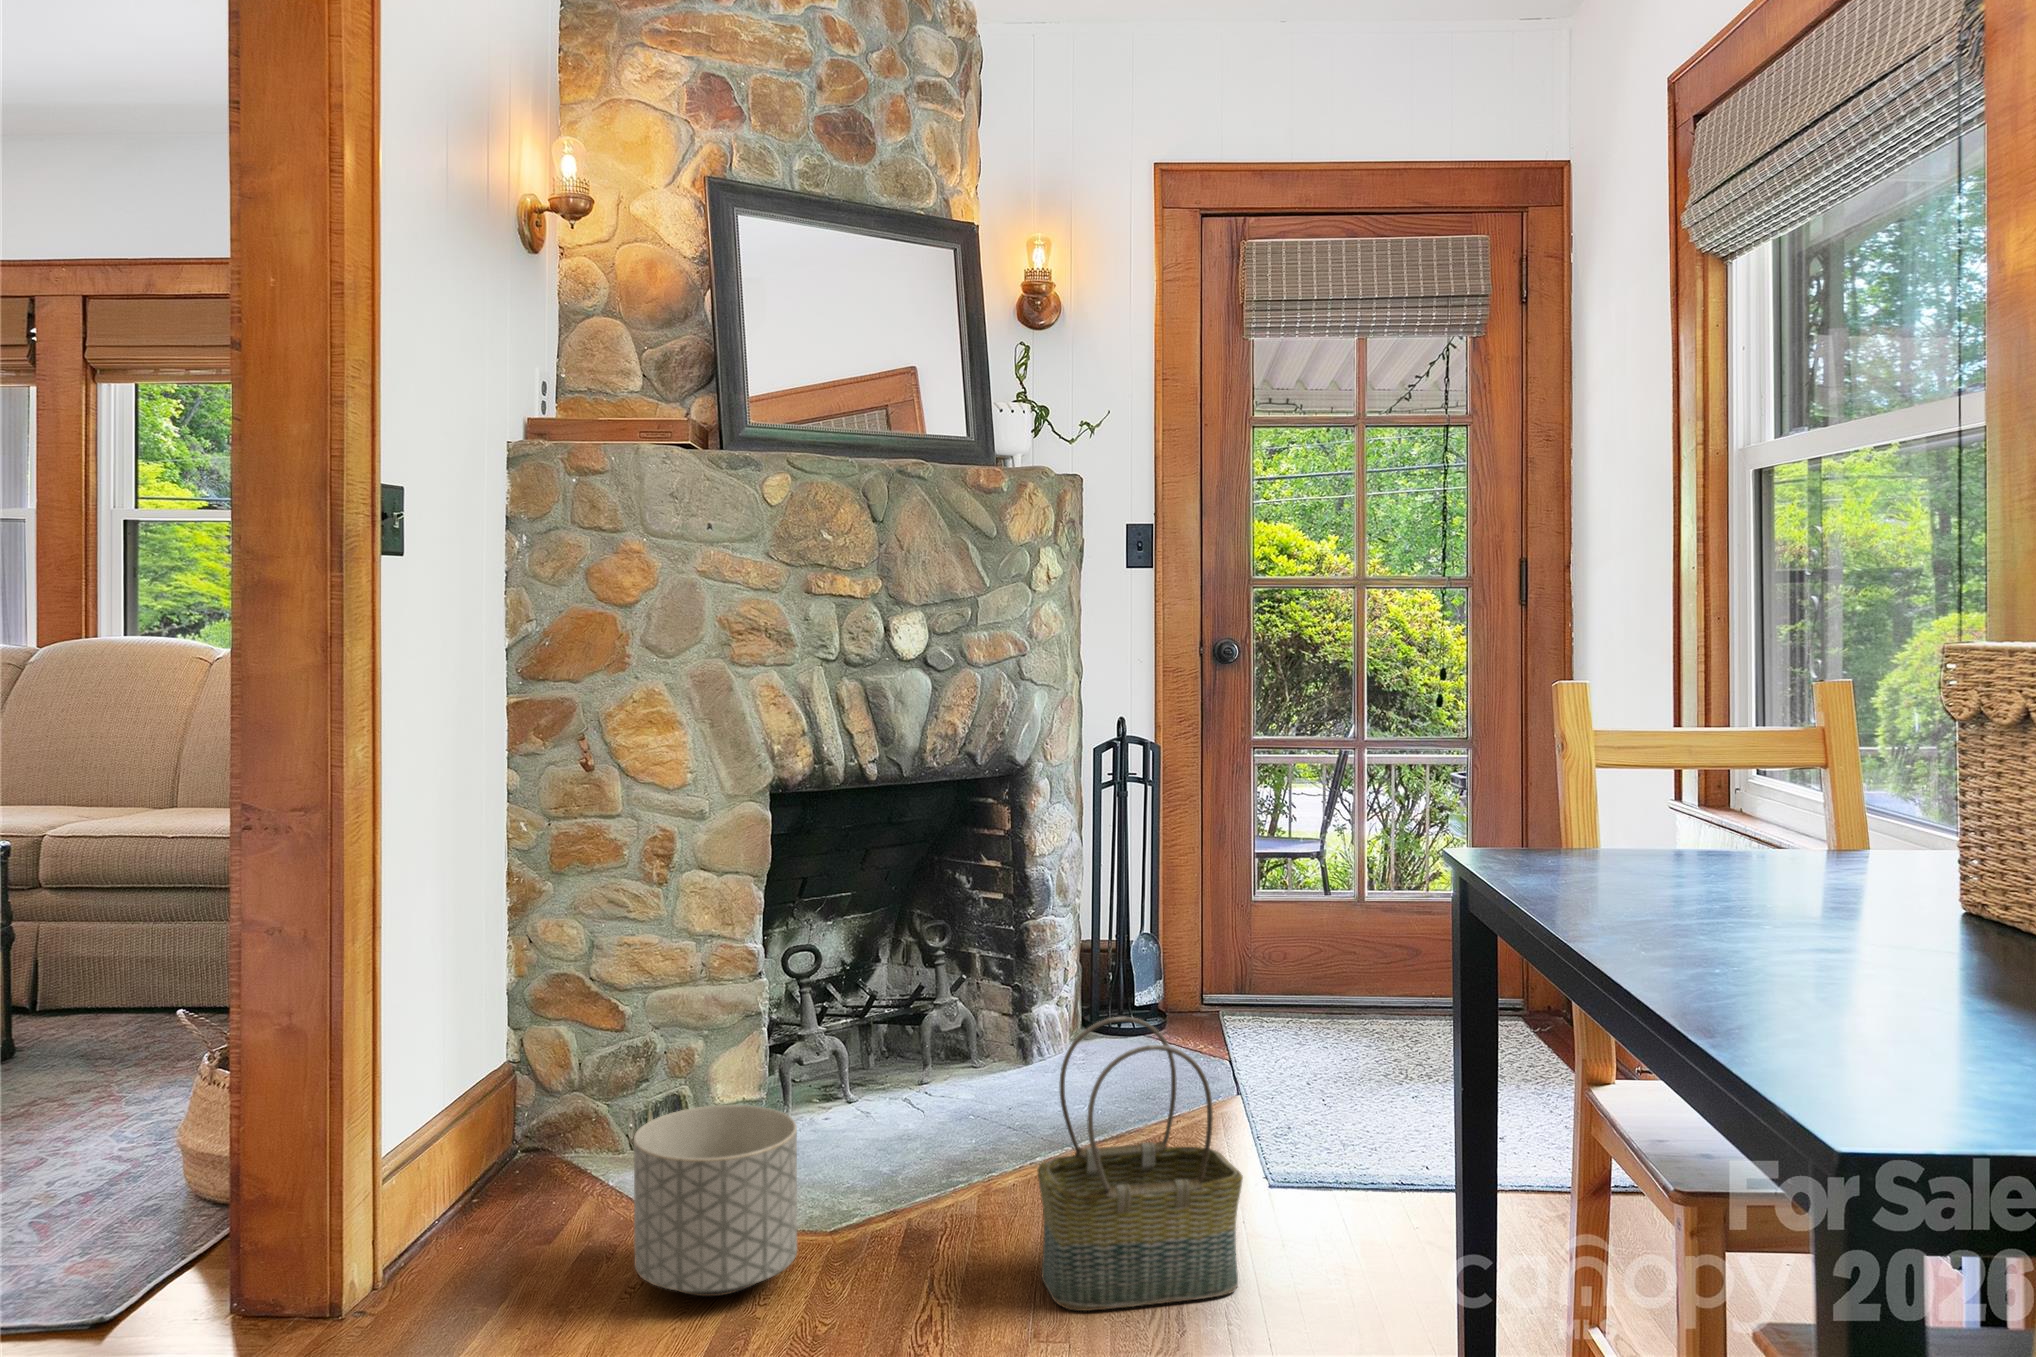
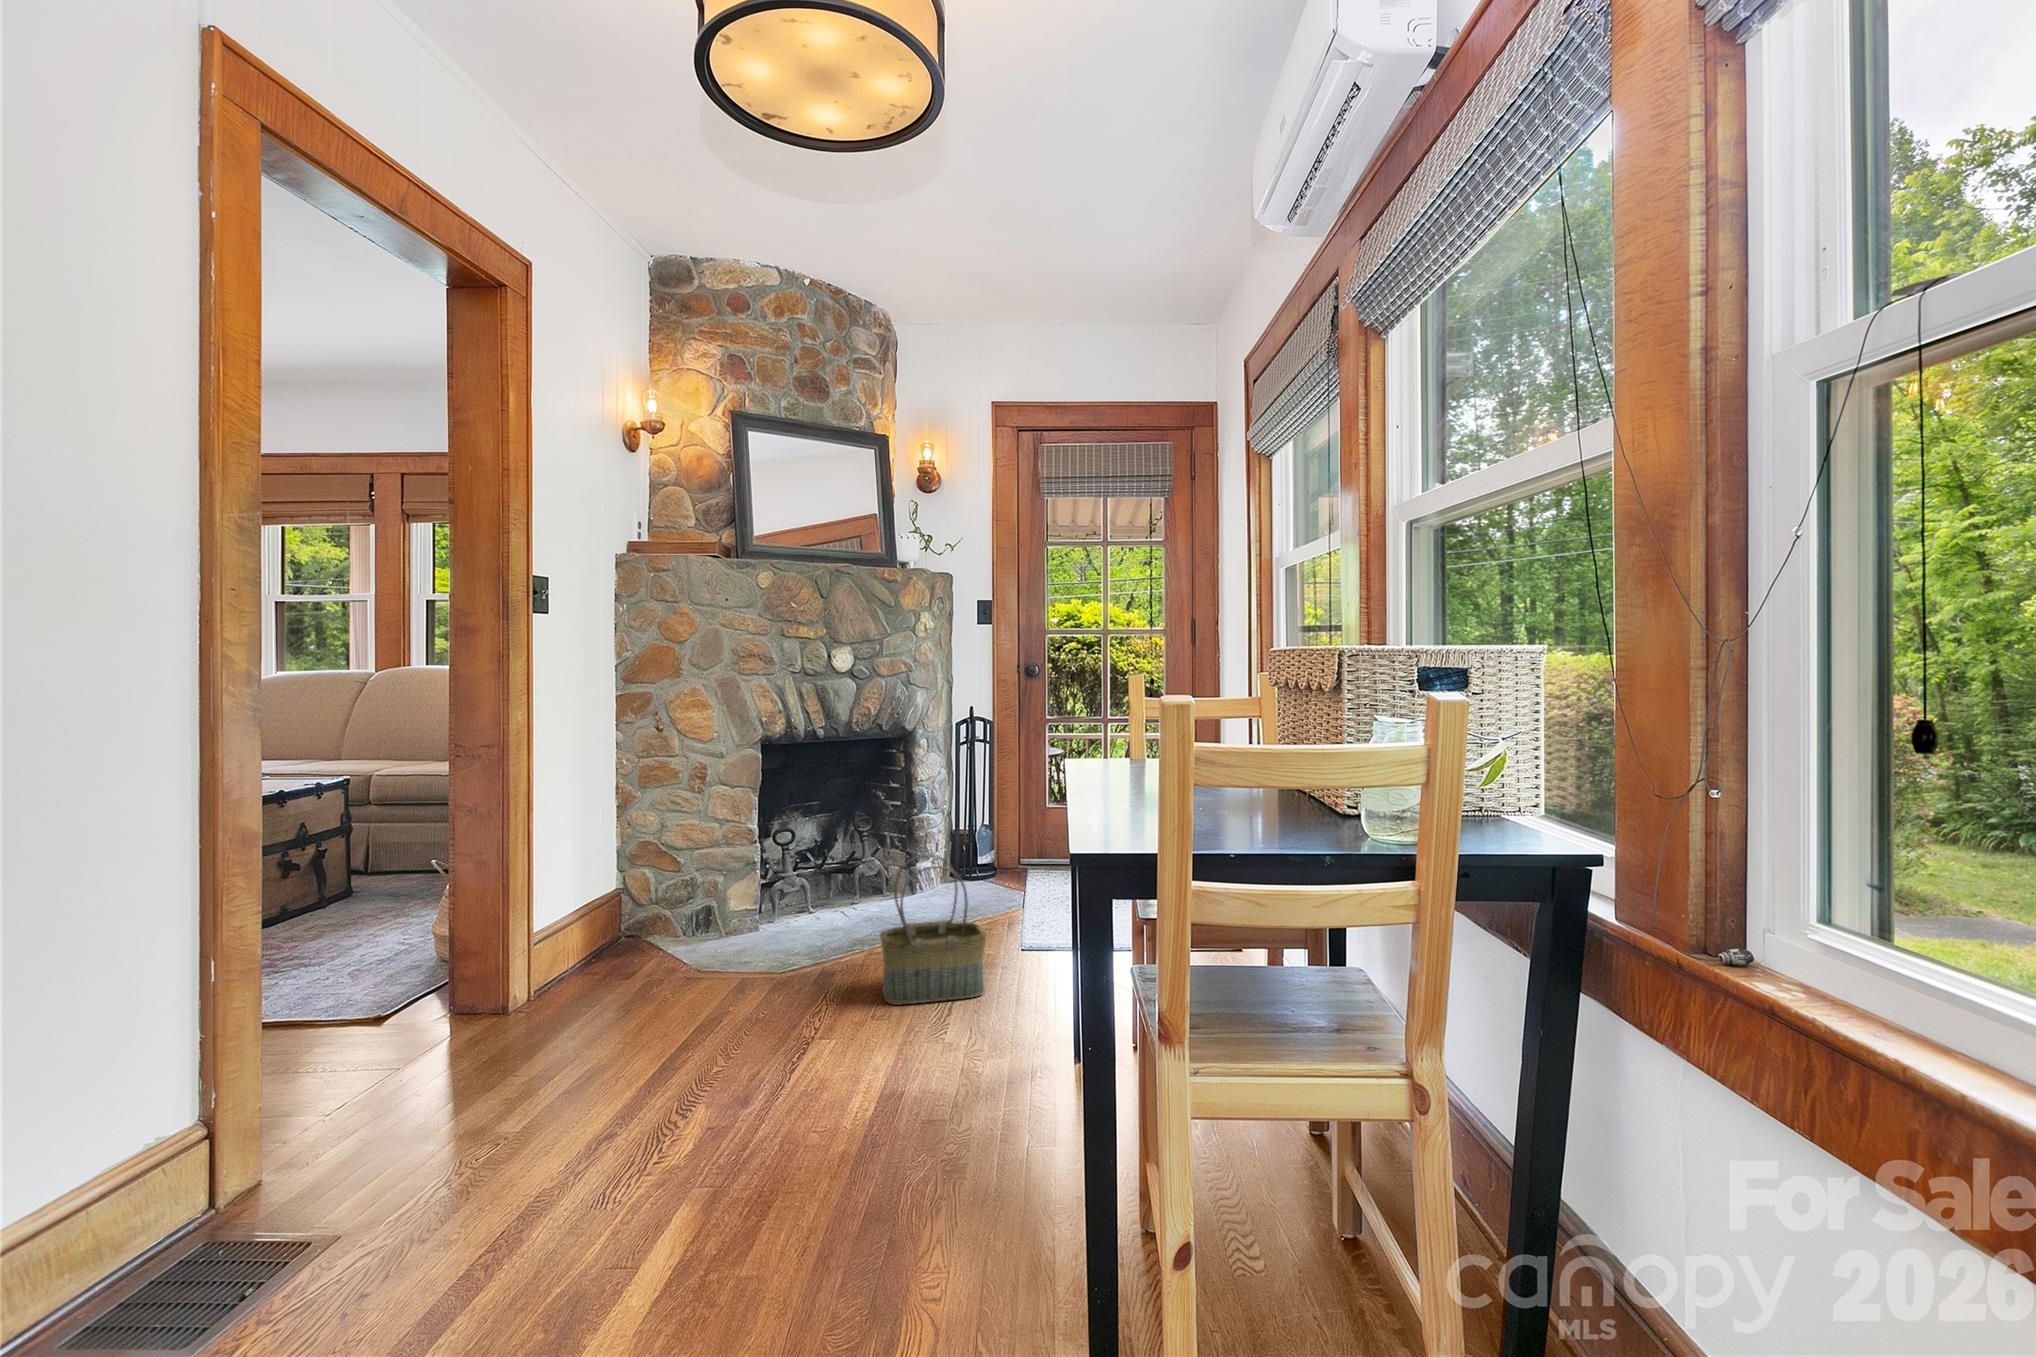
planter: present [634,1105,797,1296] -> none [666,904,755,1001]

